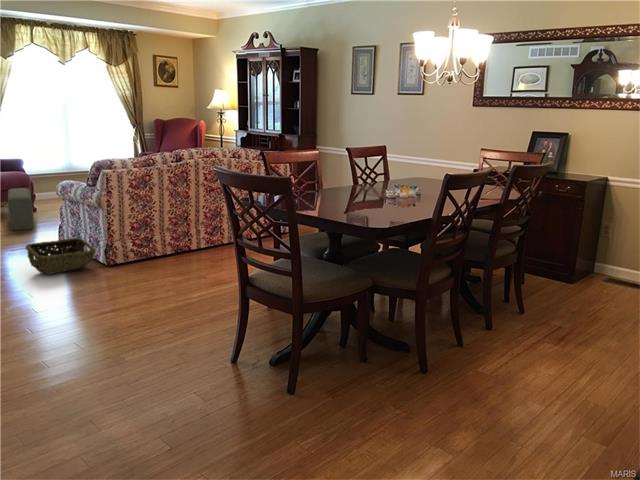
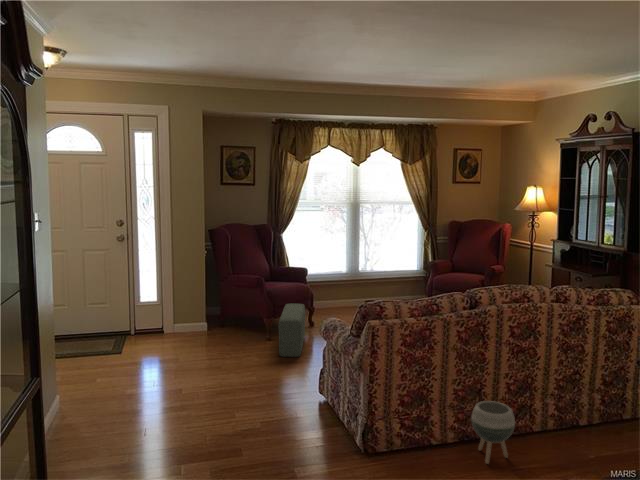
planter: none [182,223,210,261] -> present [471,401,515,464]
woven basket: present [26,238,96,275] -> none [269,400,351,454]

